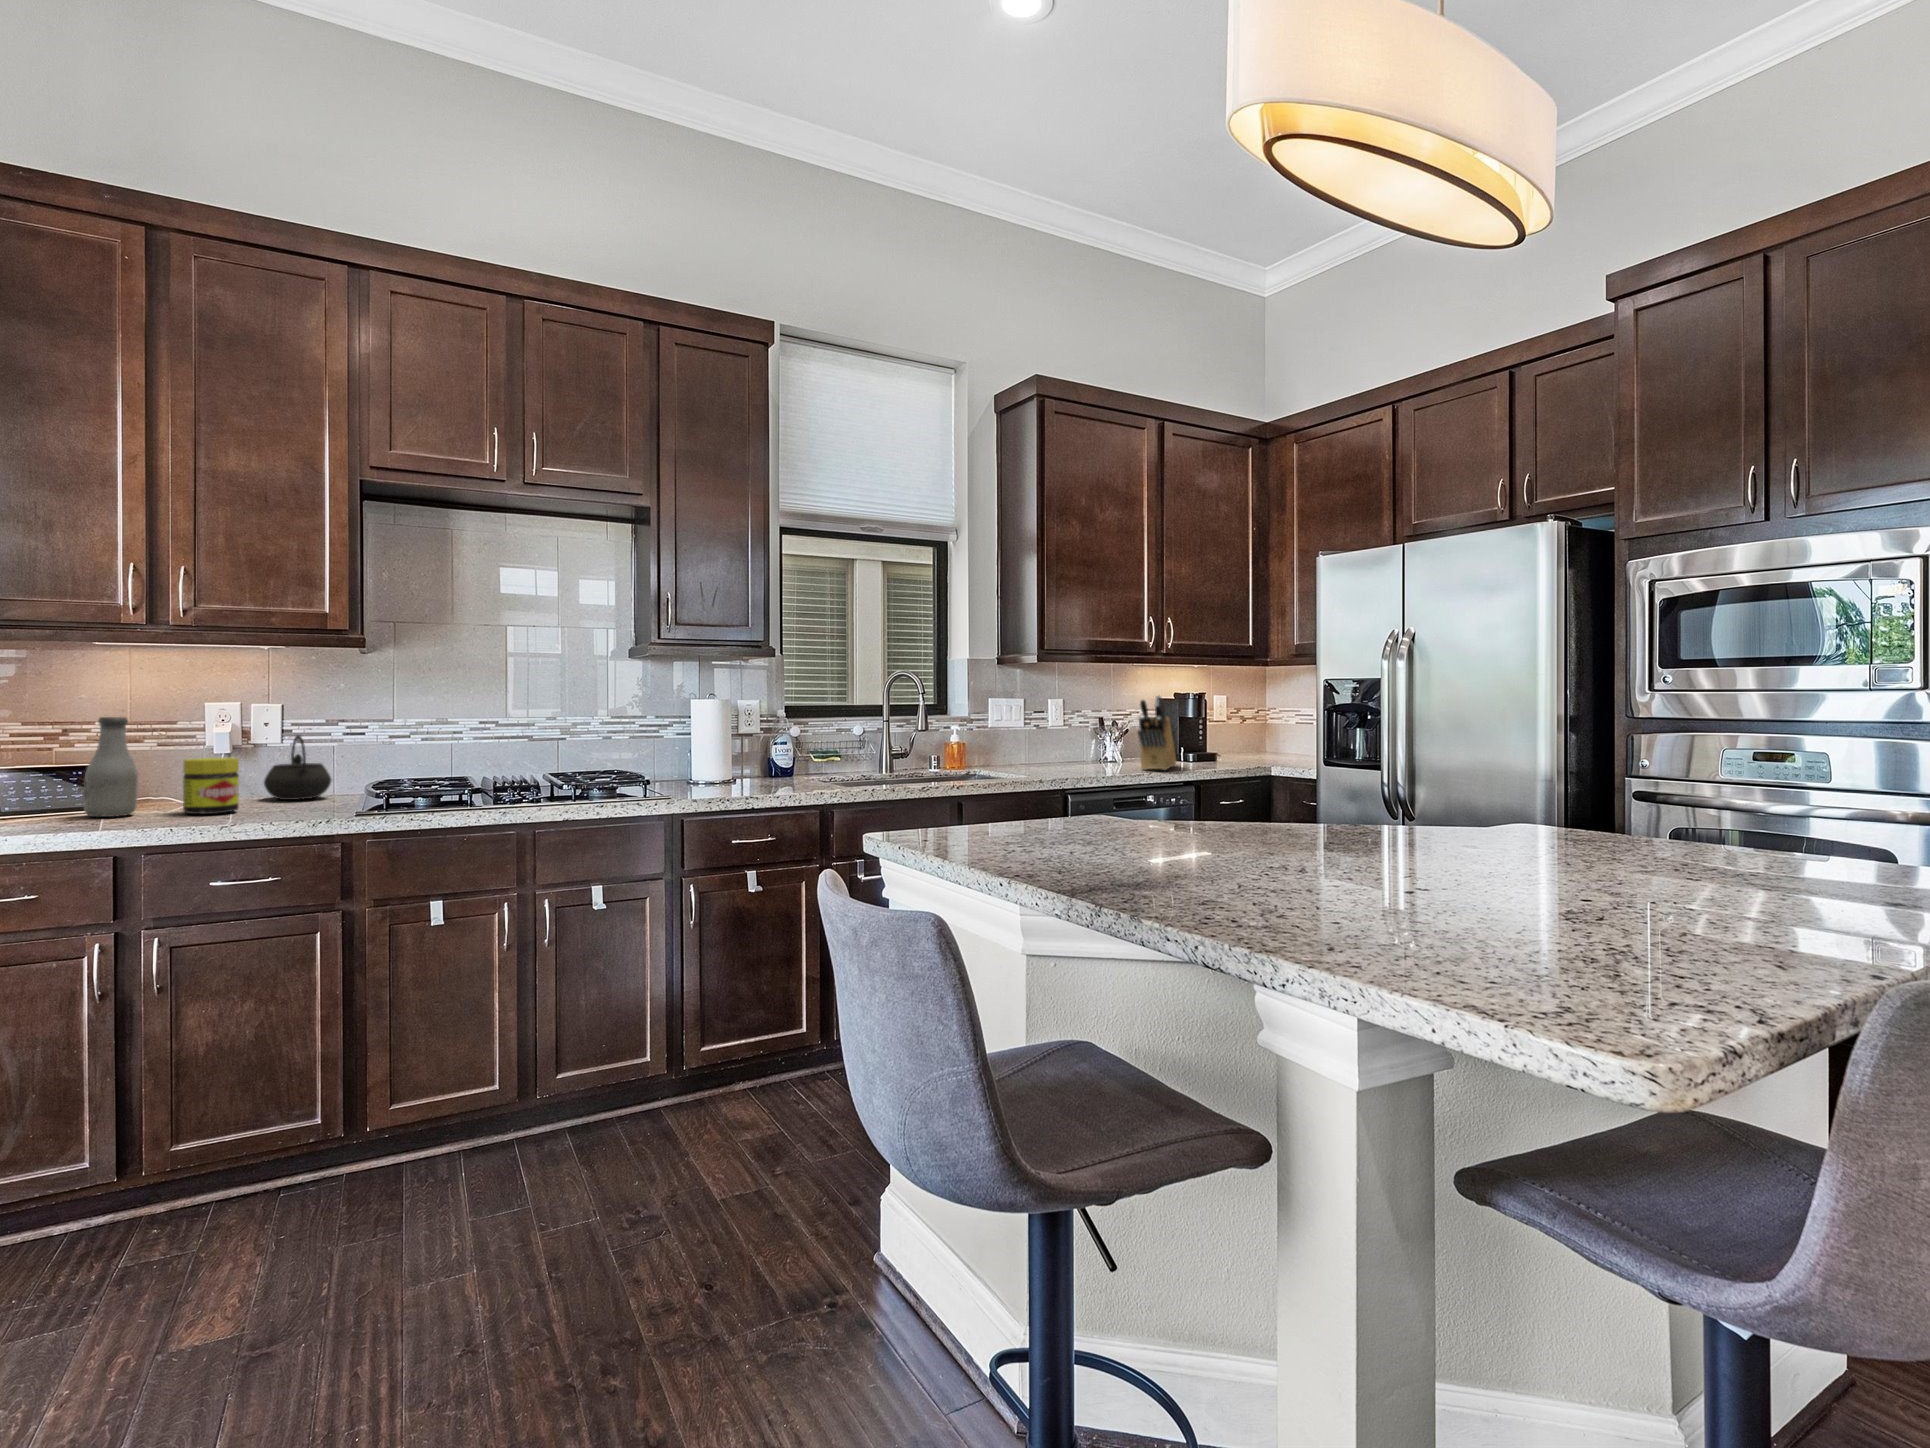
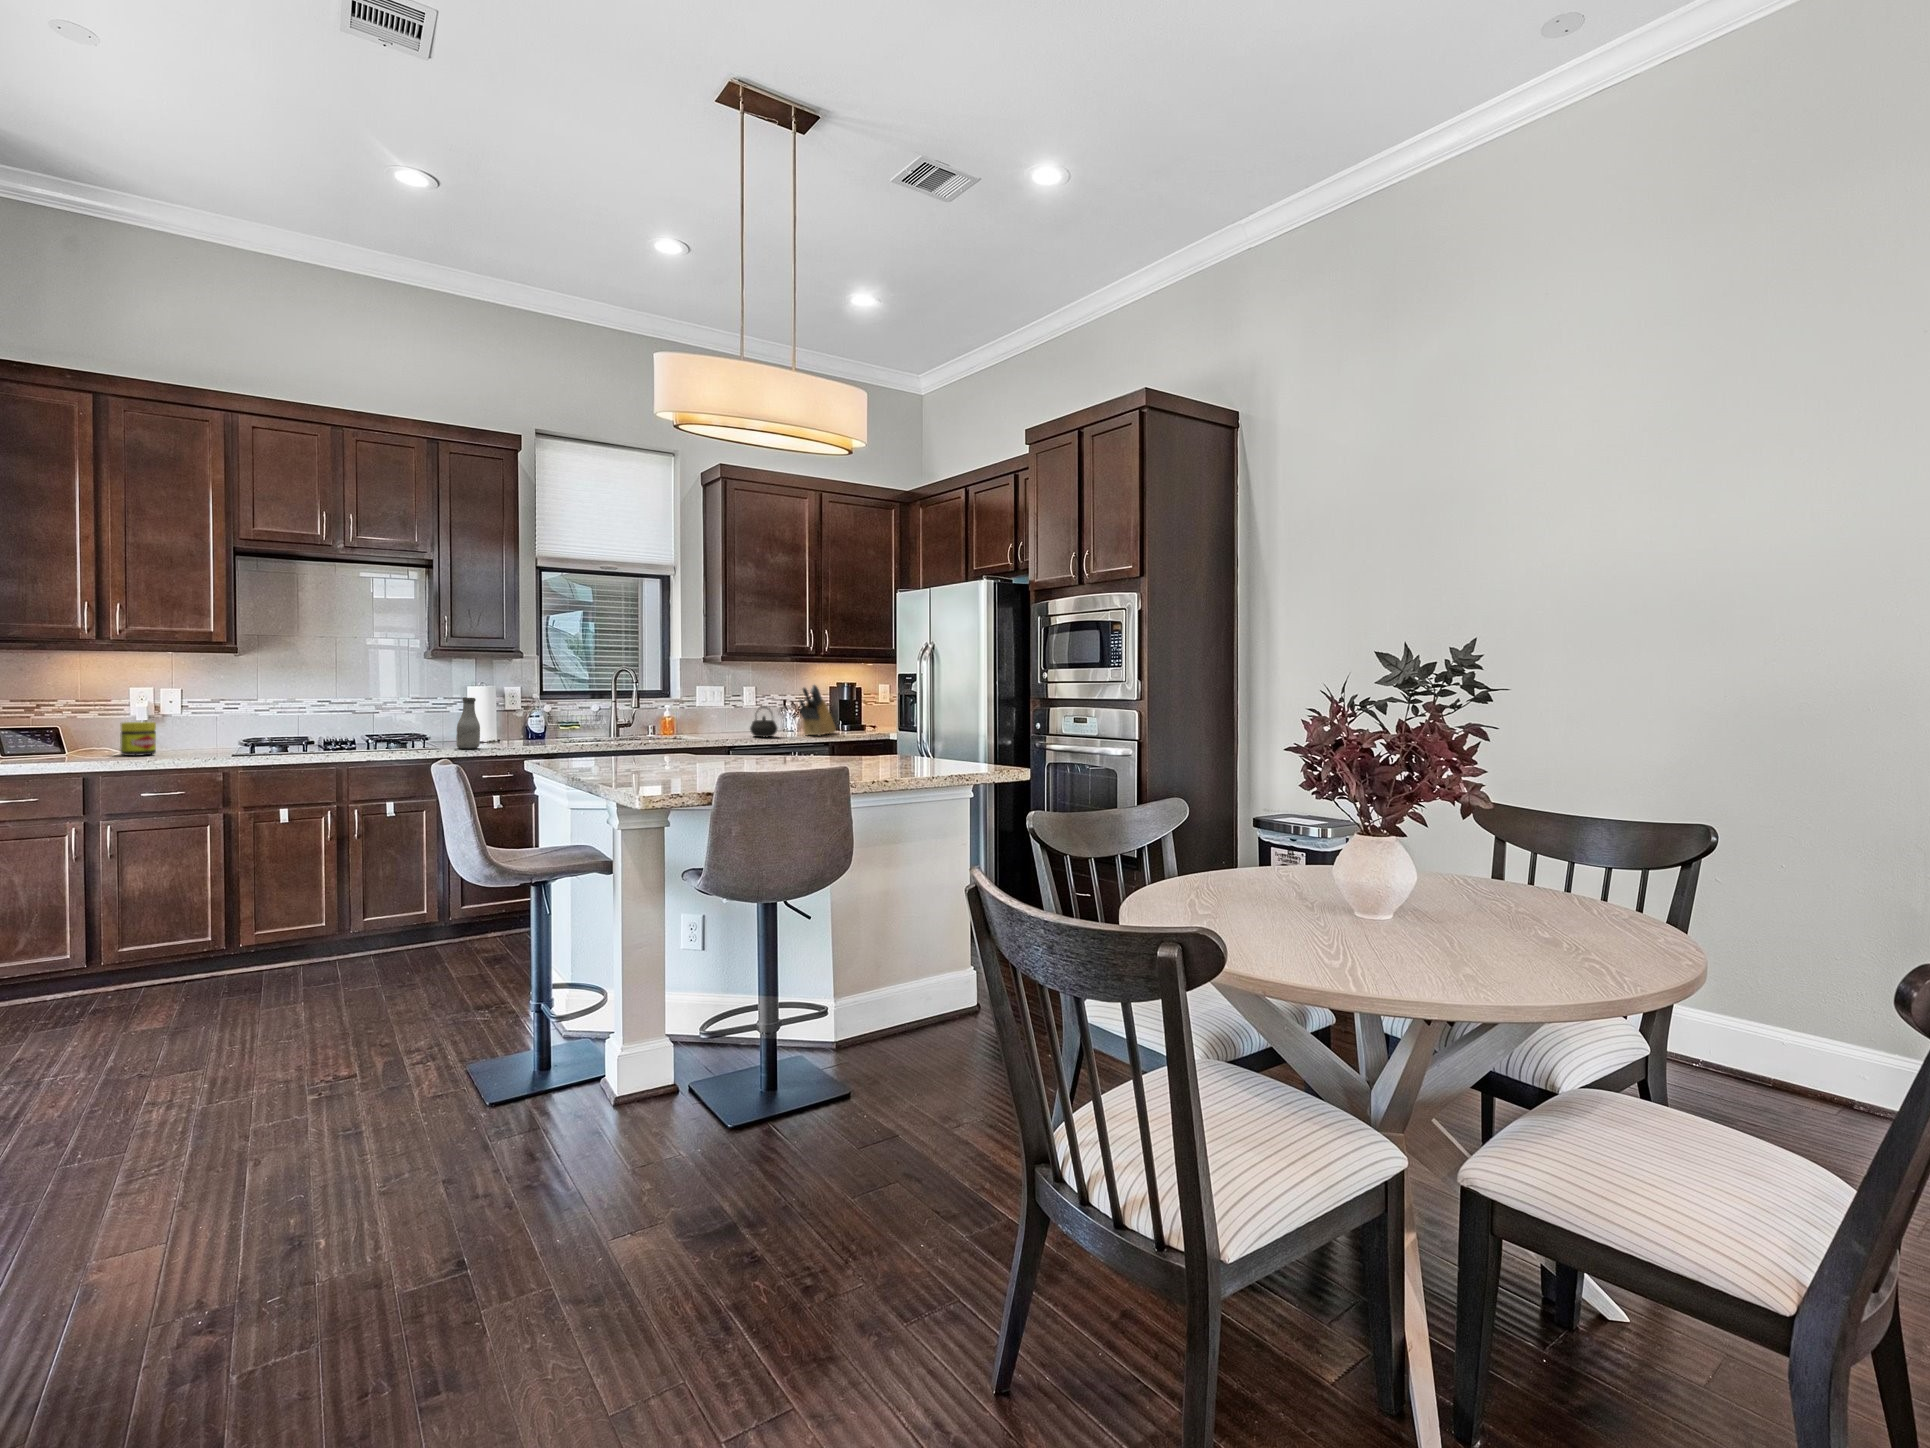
bottle: present [84,717,138,817] -> present [456,698,480,749]
kettle: present [264,735,331,800] -> present [750,706,778,737]

